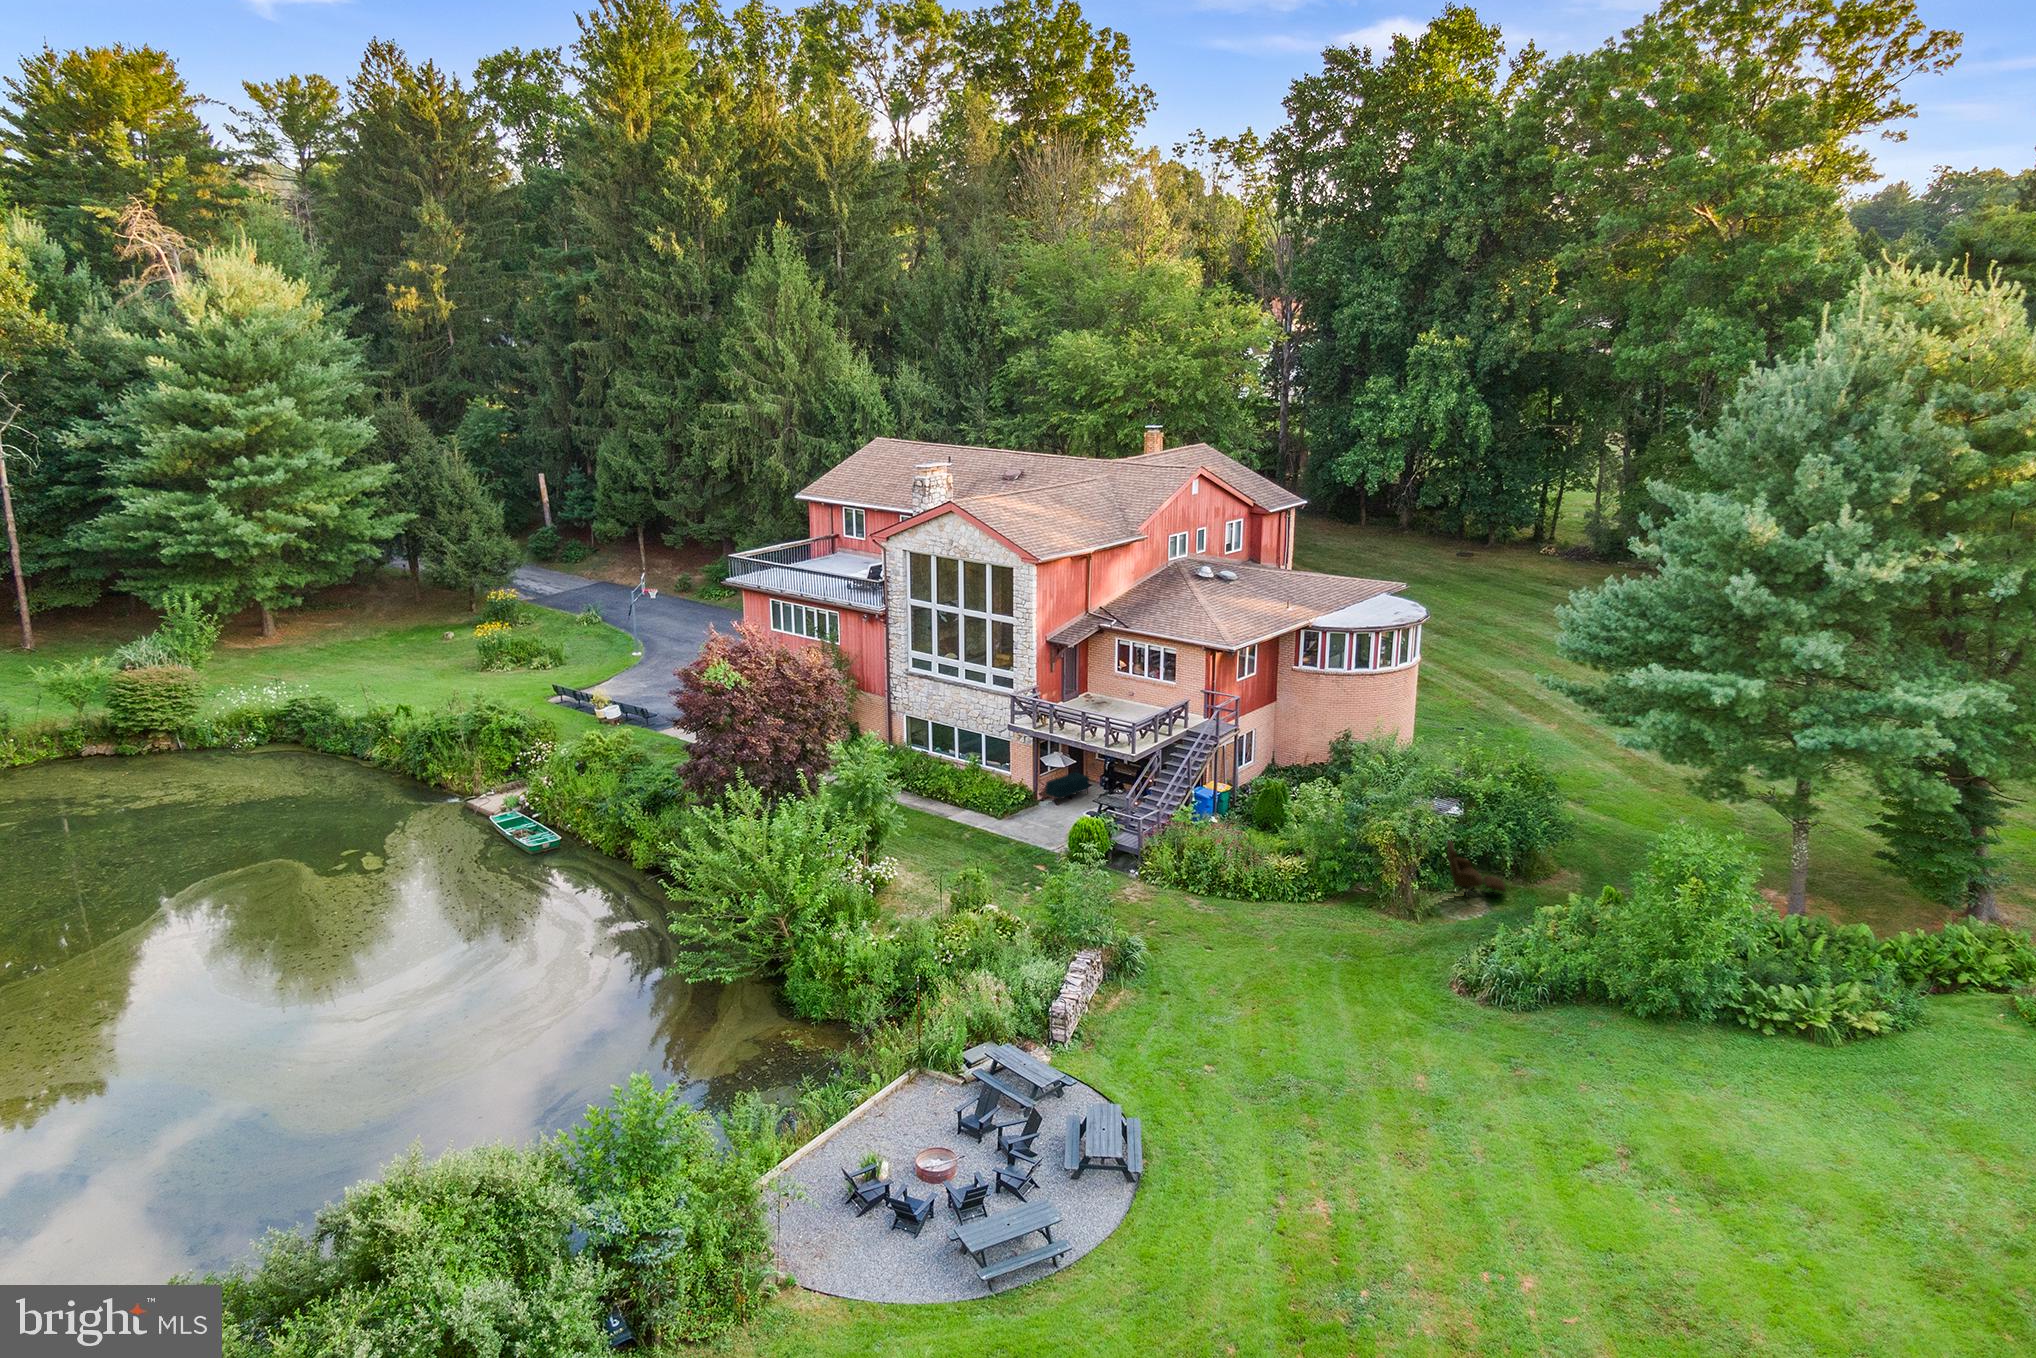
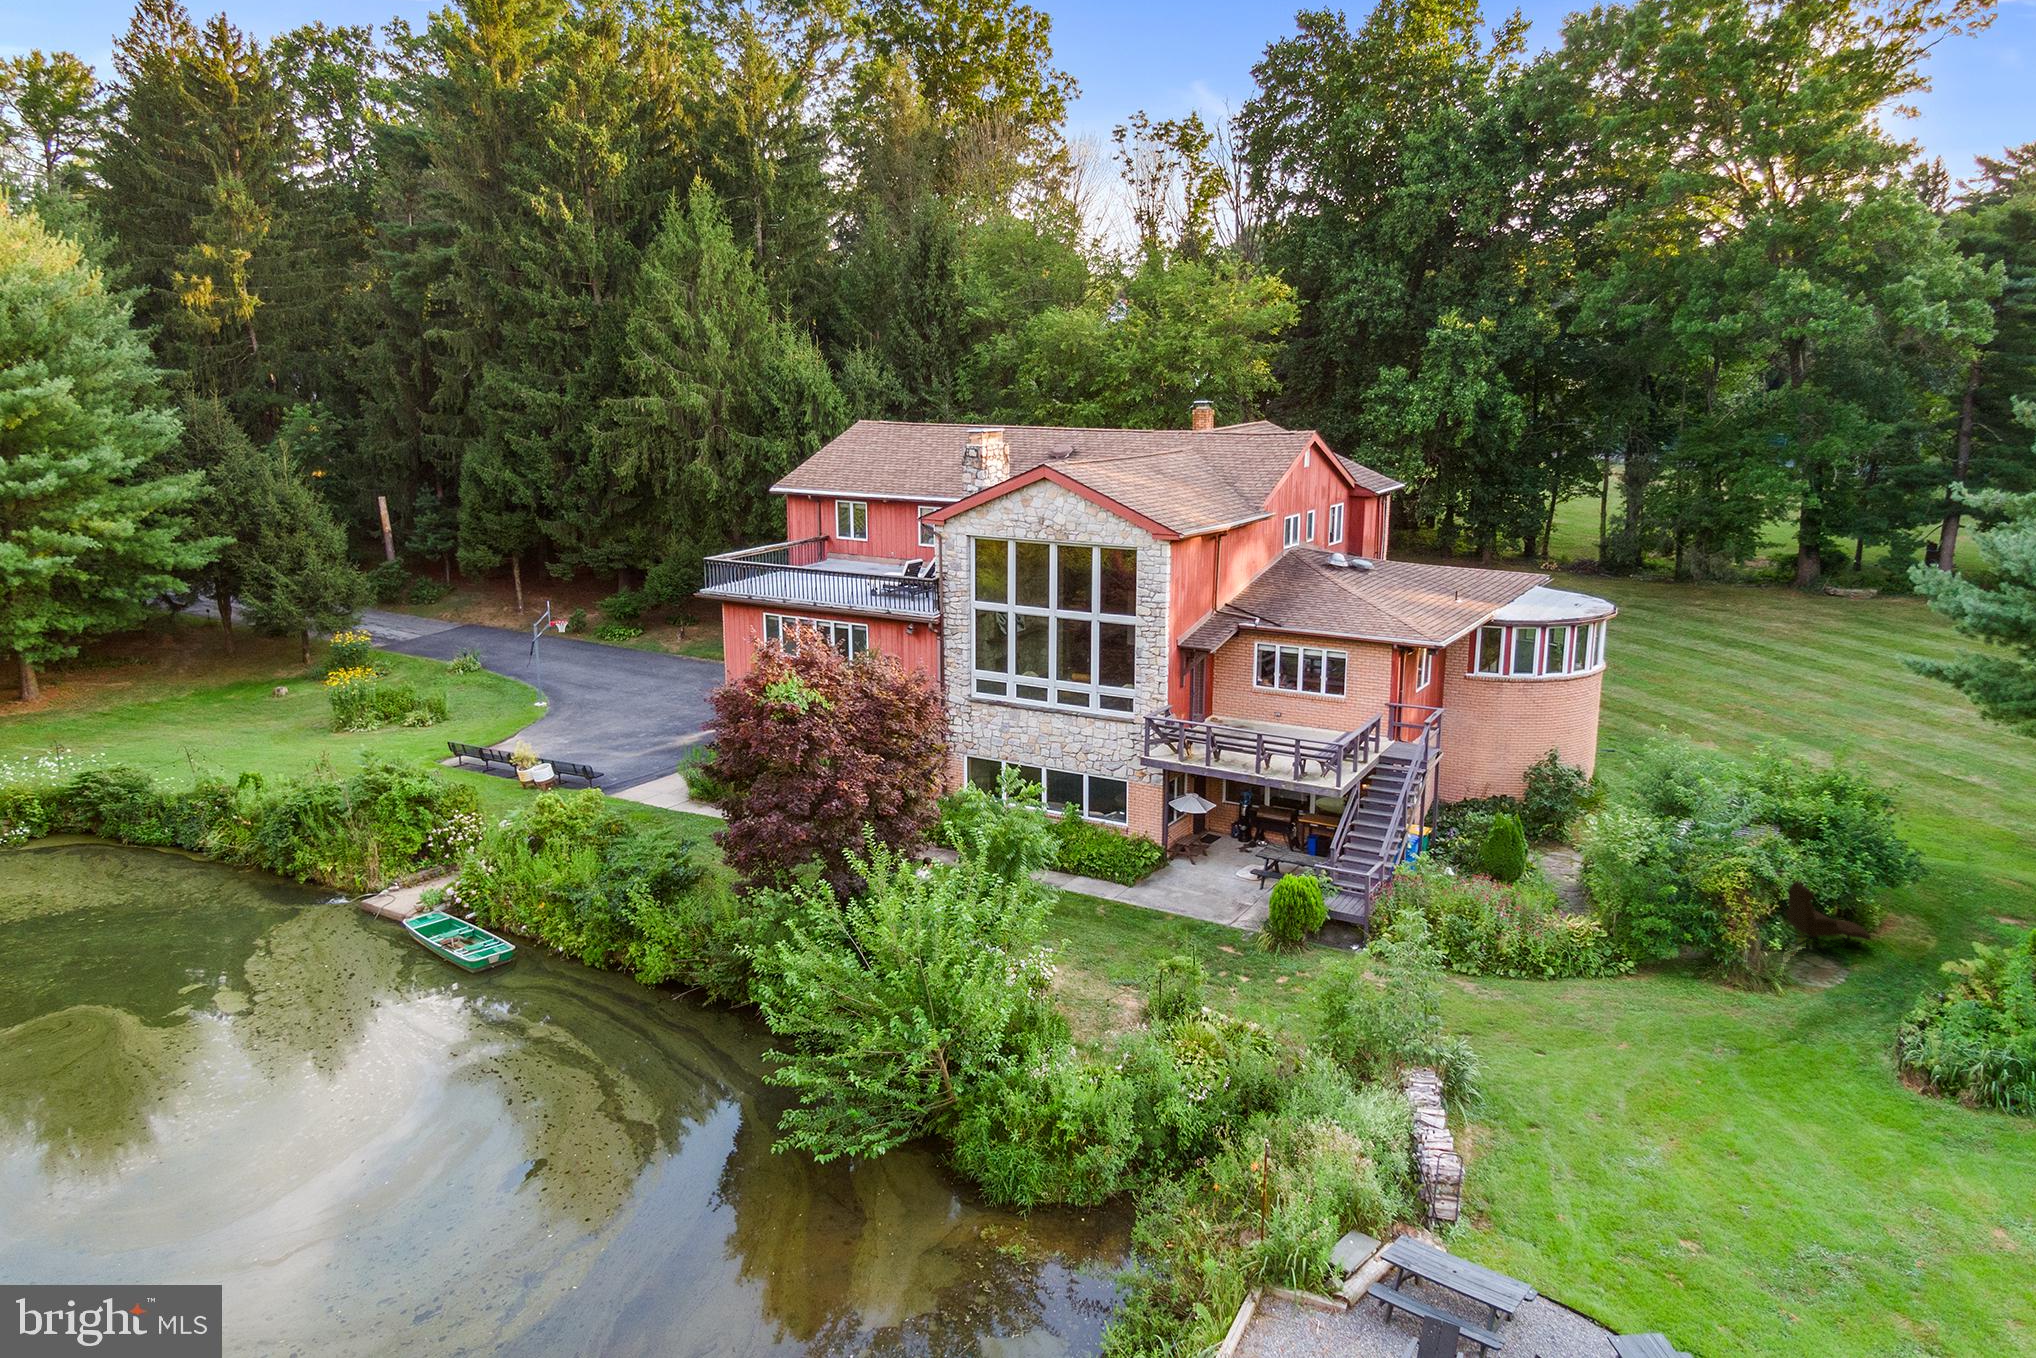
bench: present [1046,772,1089,803] -> none [1176,816,1226,859]

